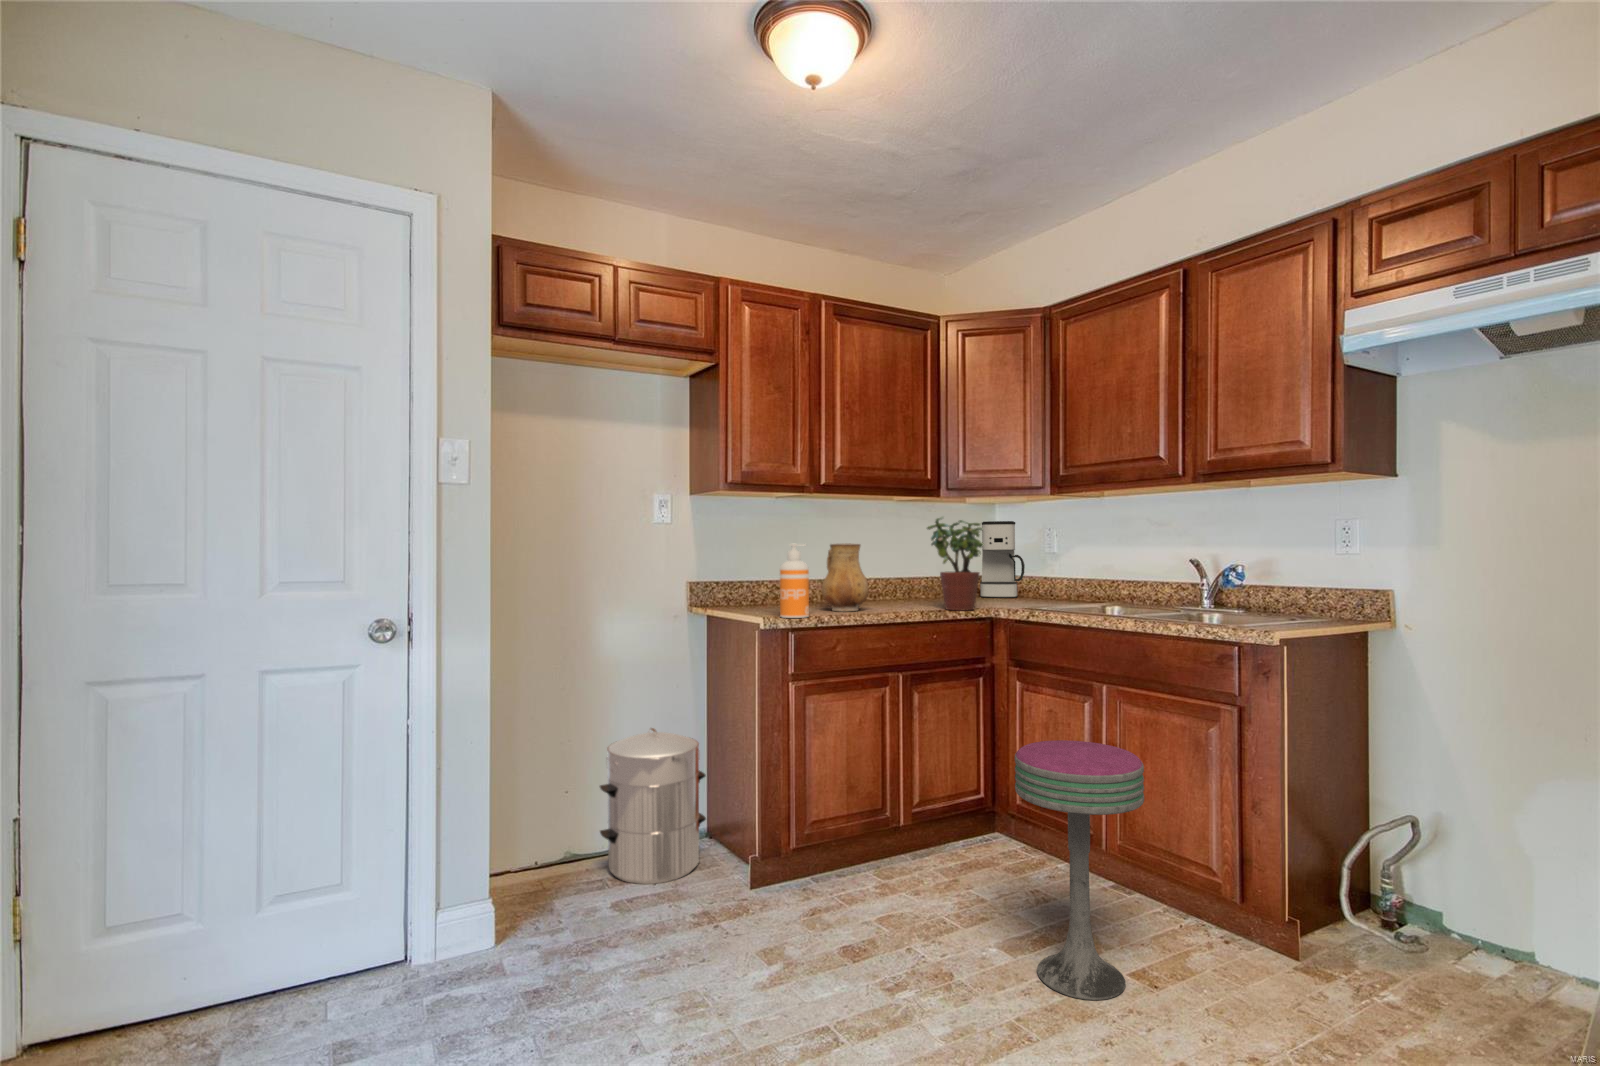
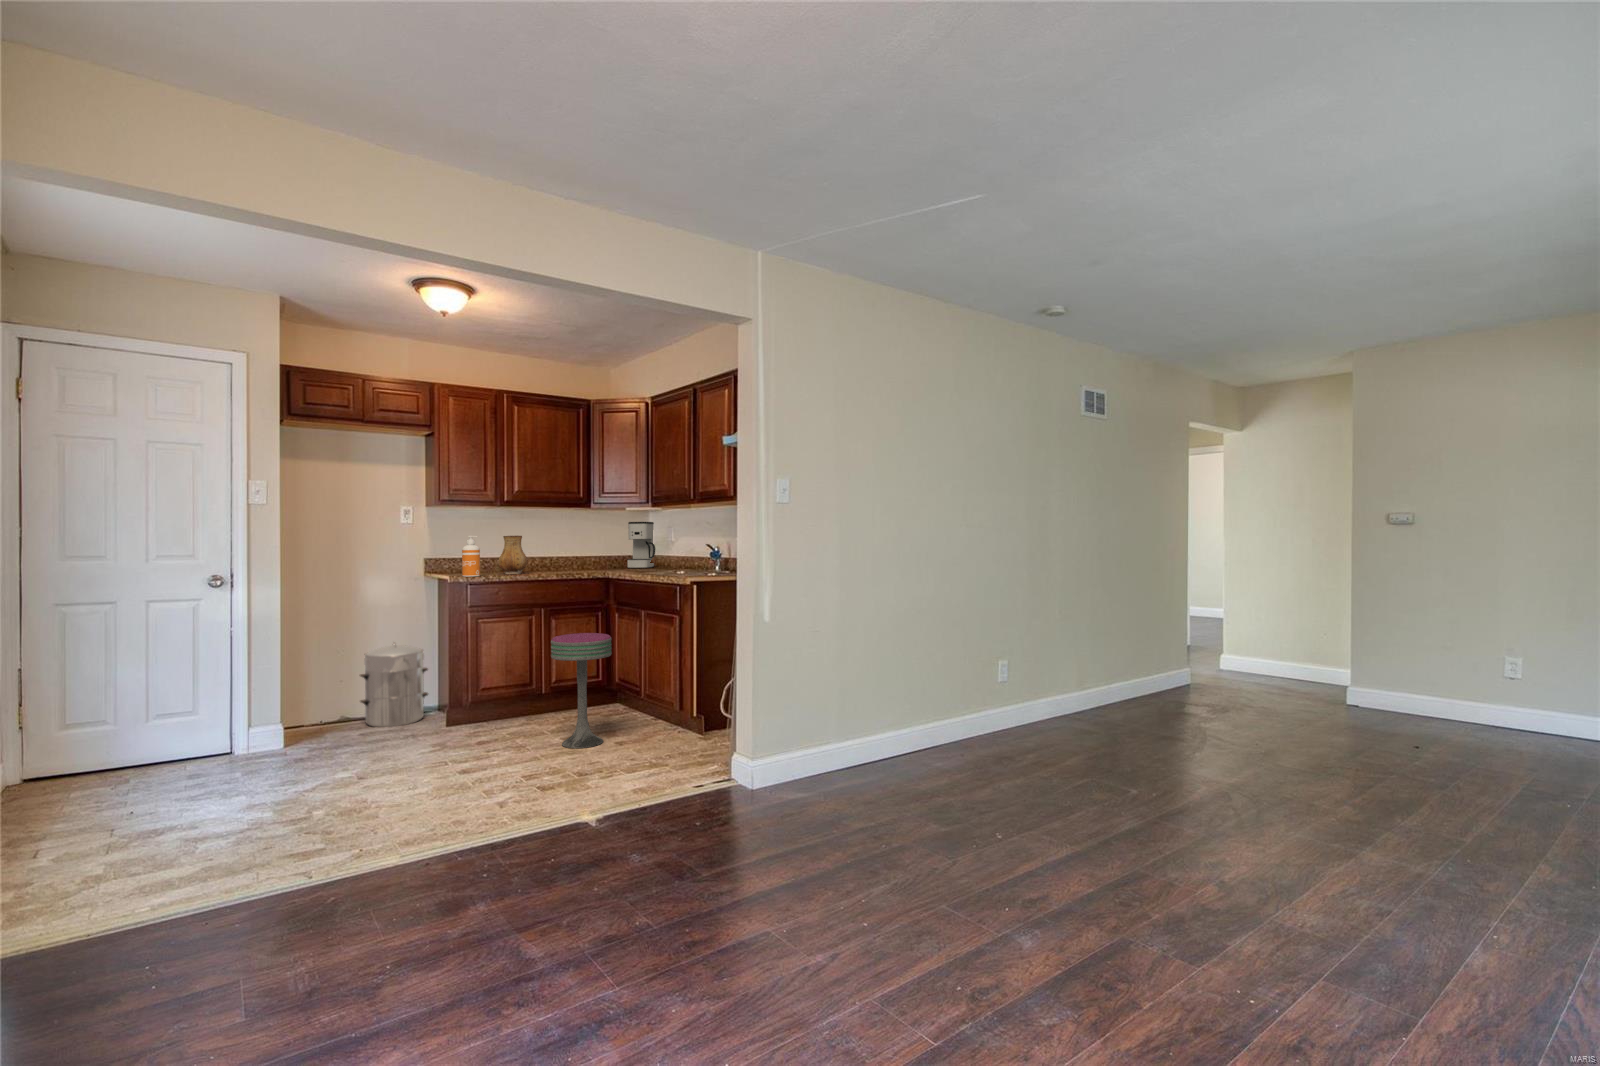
potted plant: present [927,517,983,611] -> none [561,520,595,573]

